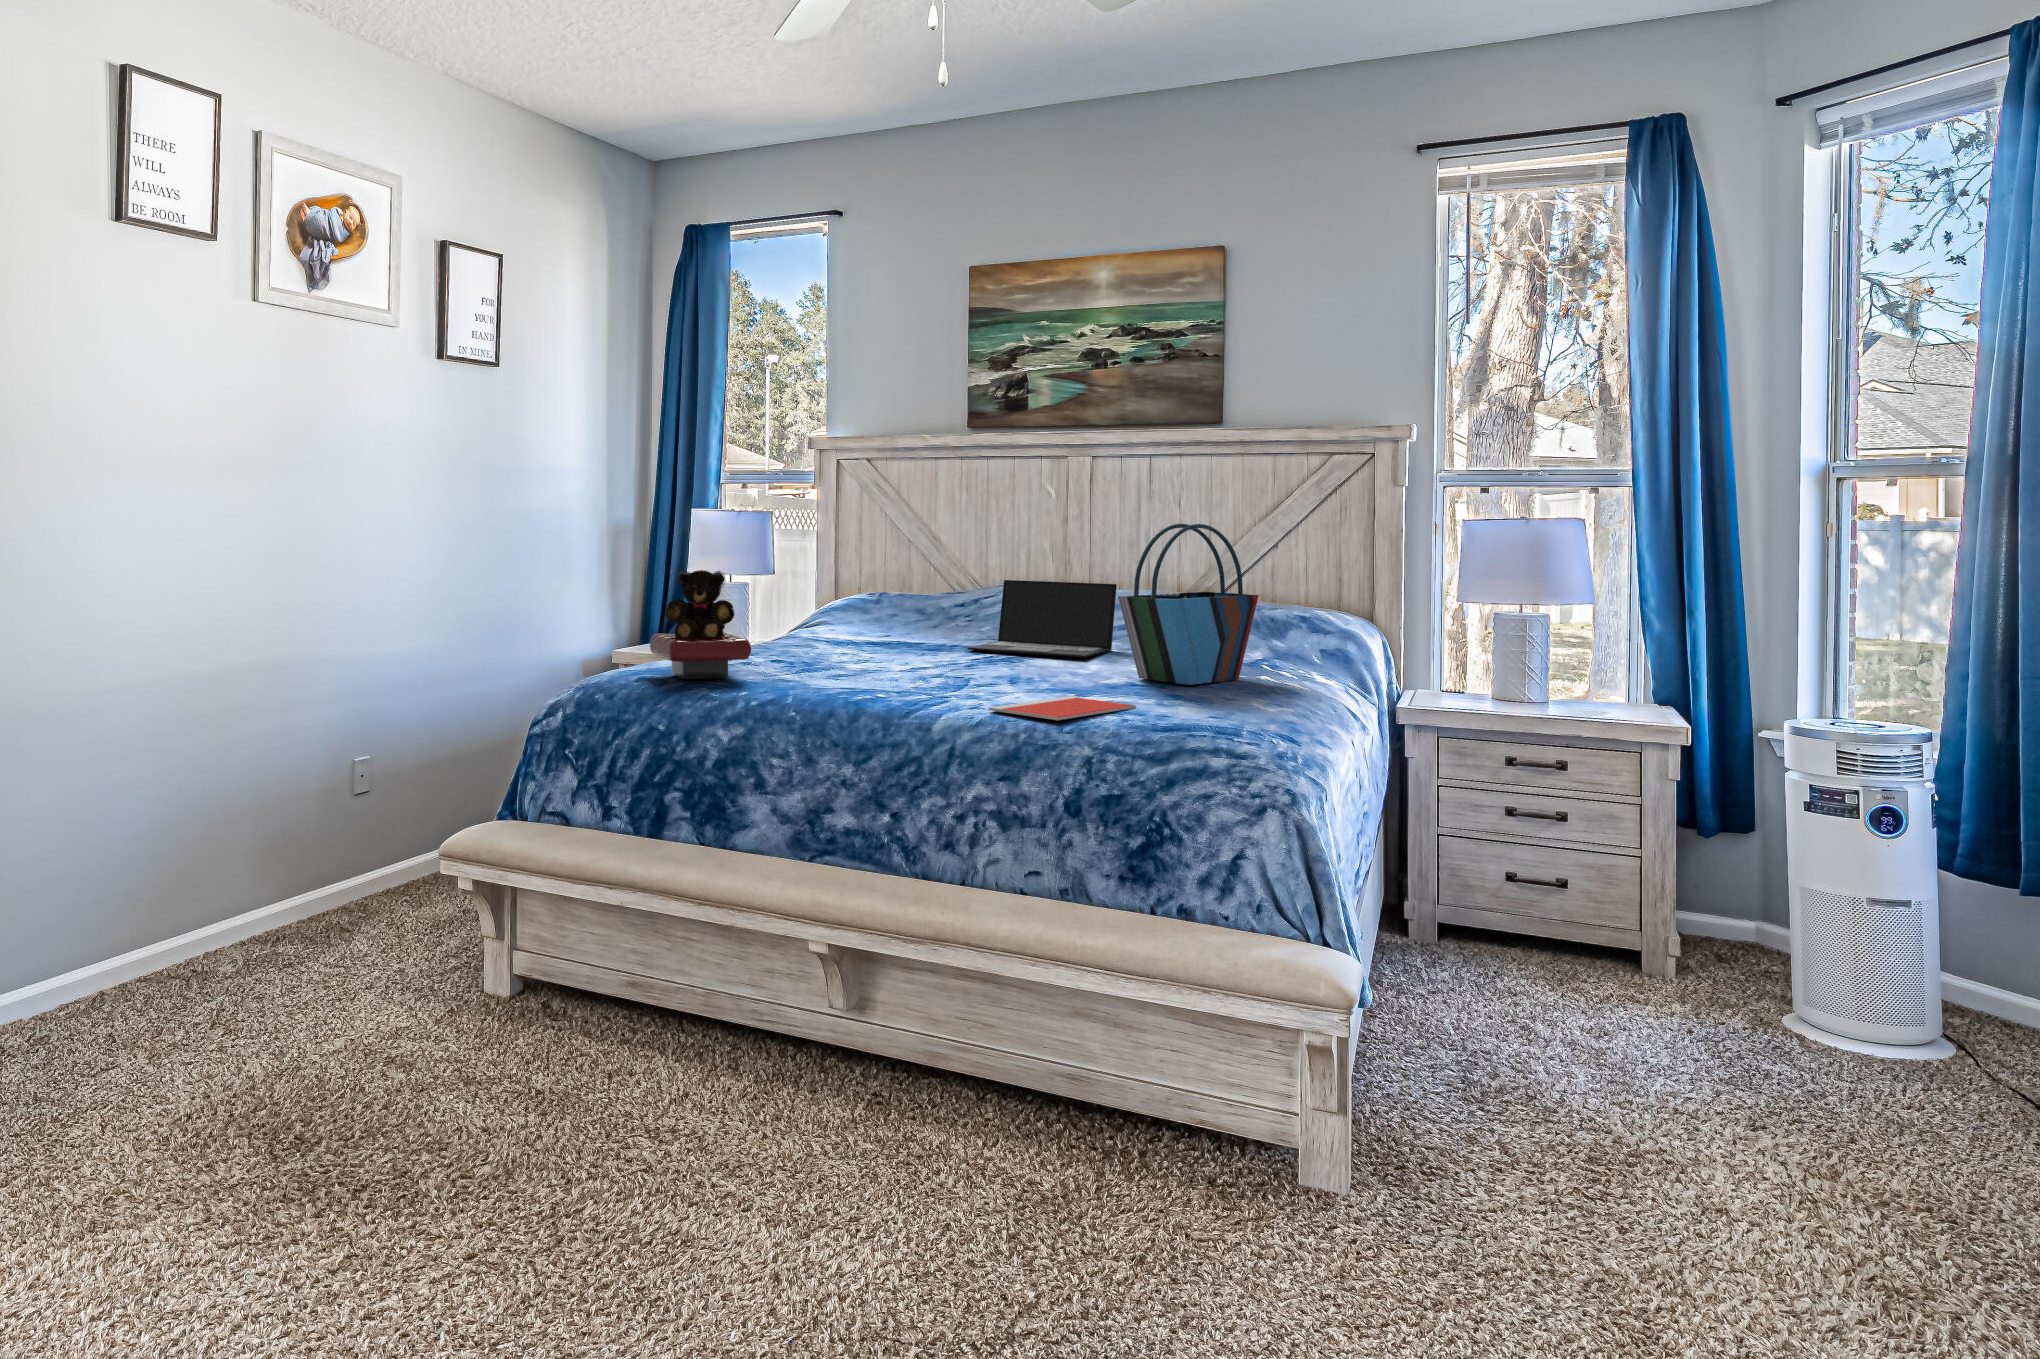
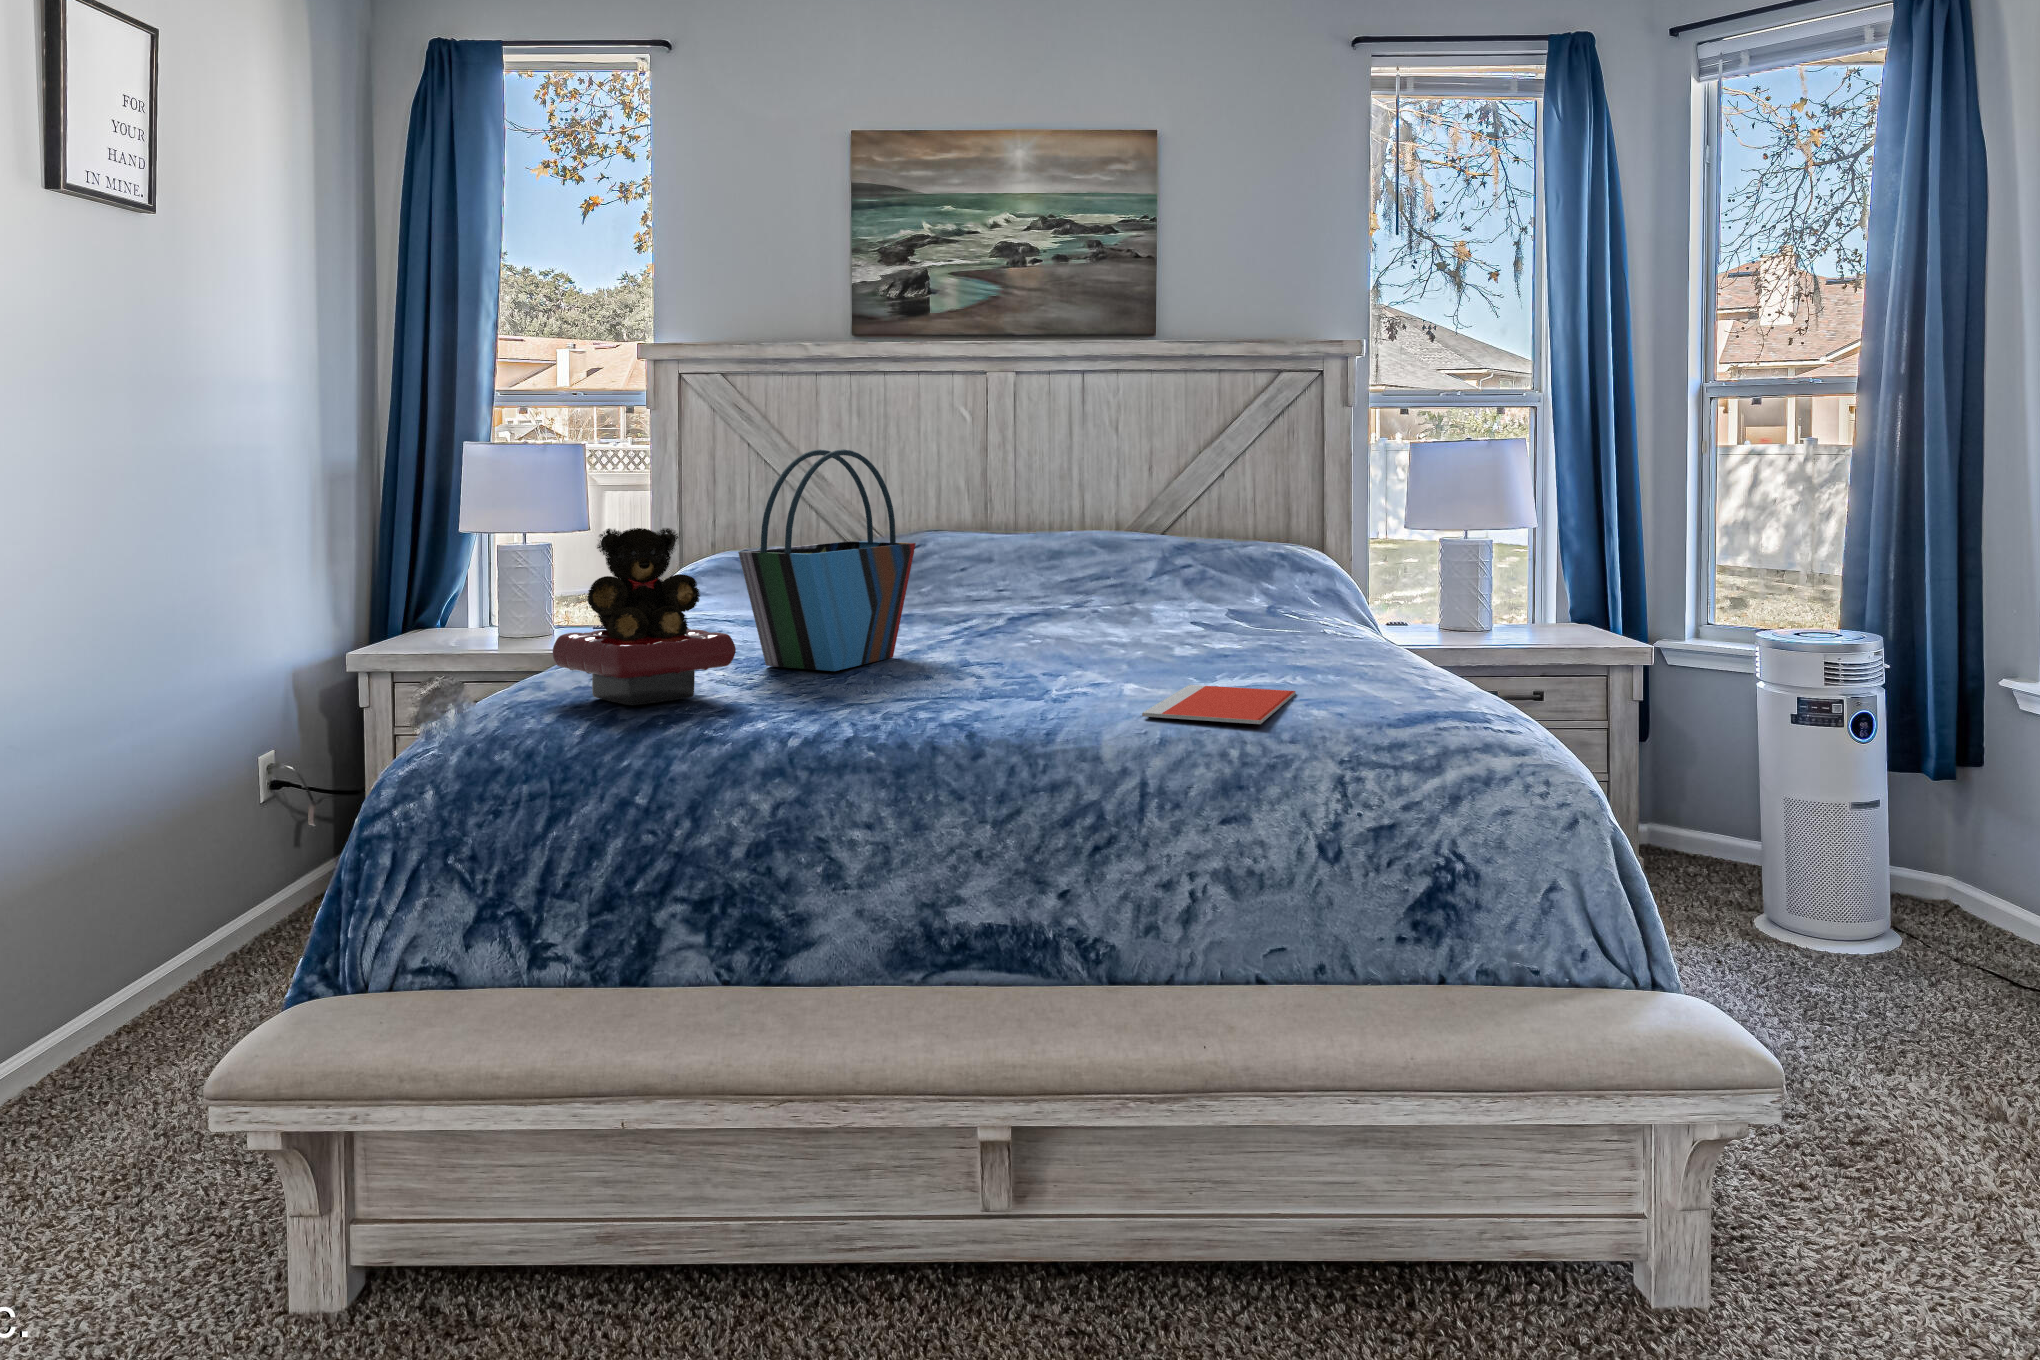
tote bag: present [1118,524,1259,685] -> present [738,449,916,671]
laptop: present [967,580,1117,657] -> none [951,530,1115,628]

